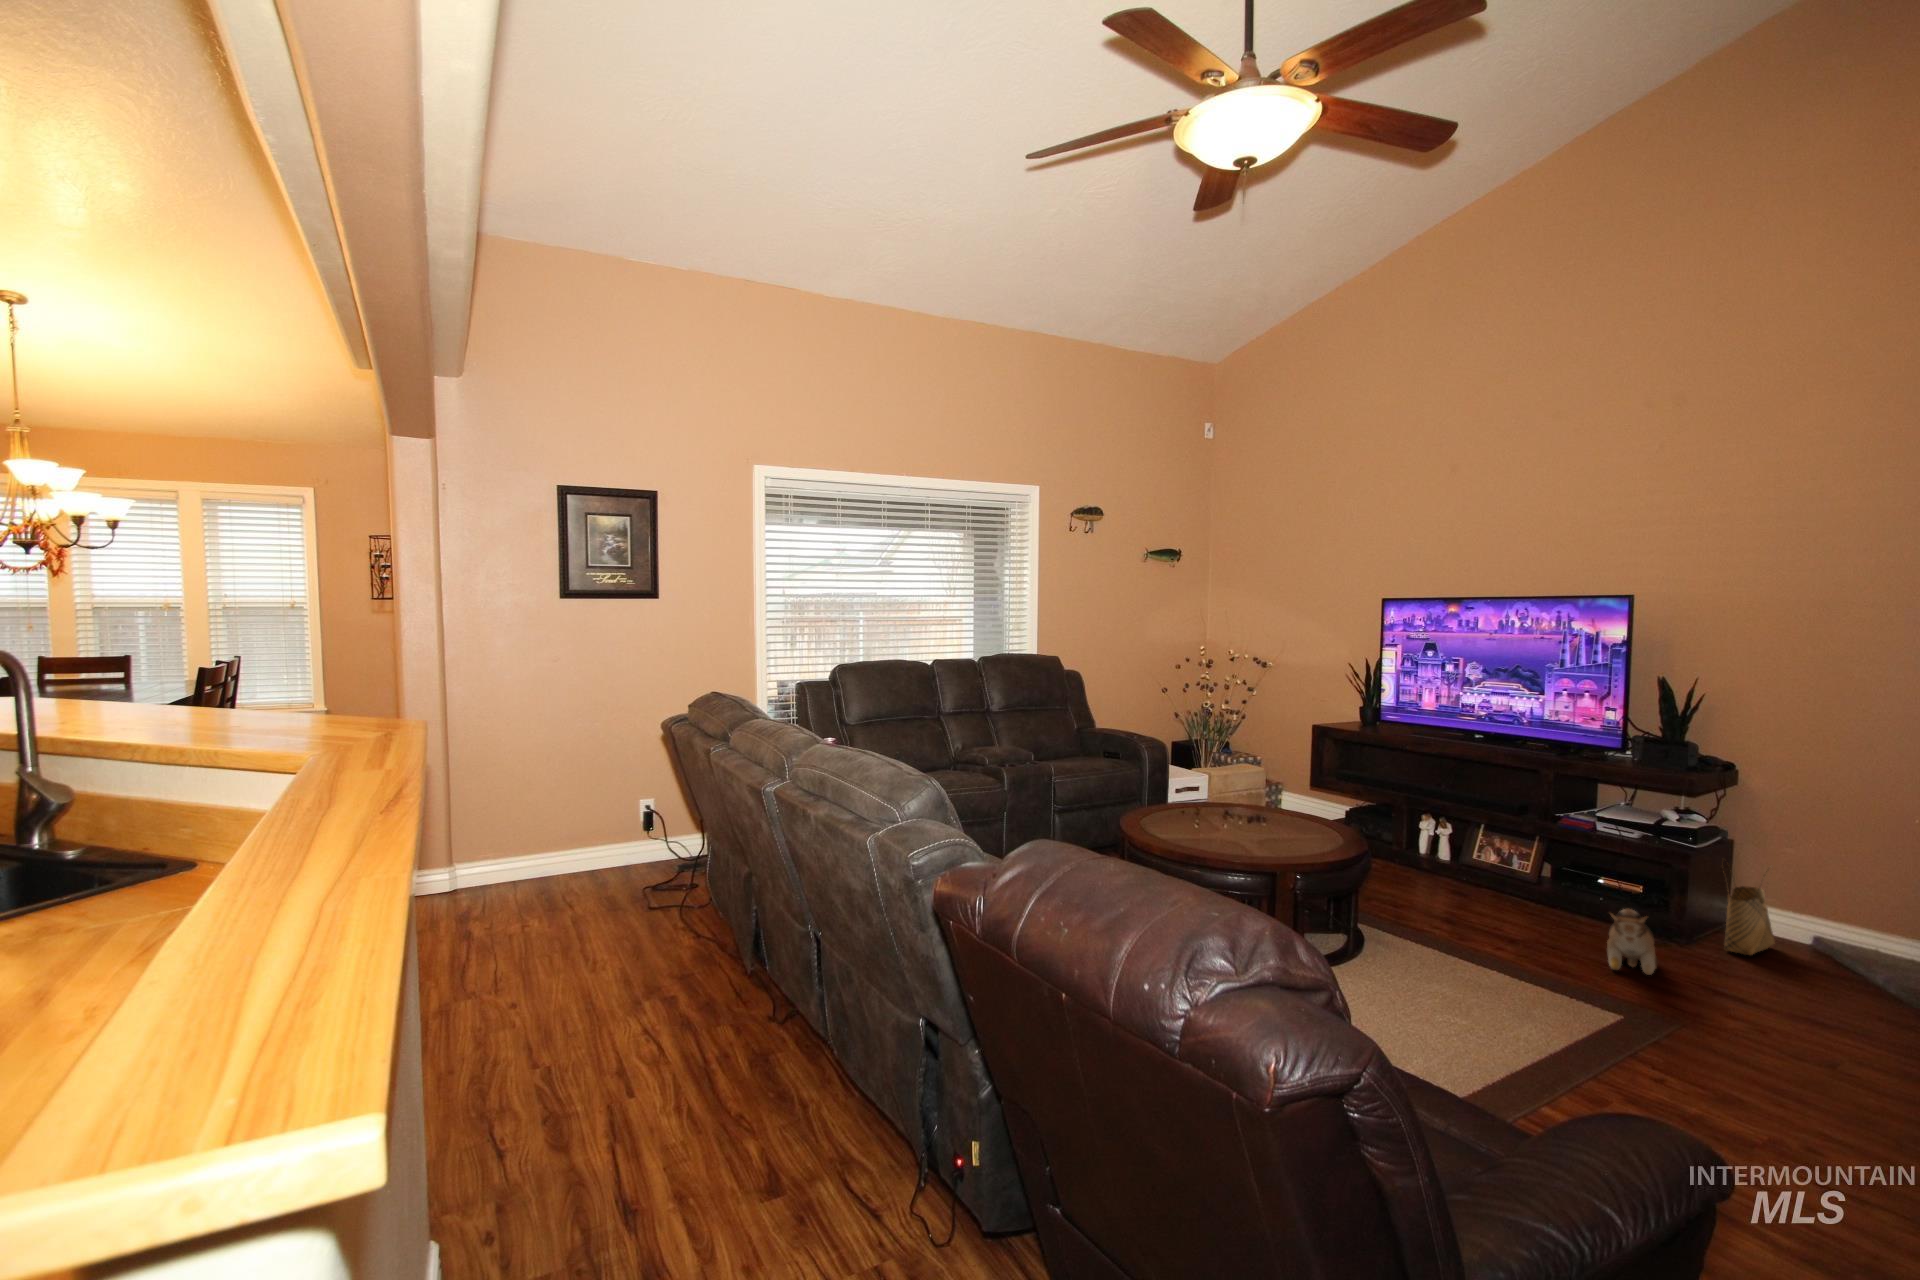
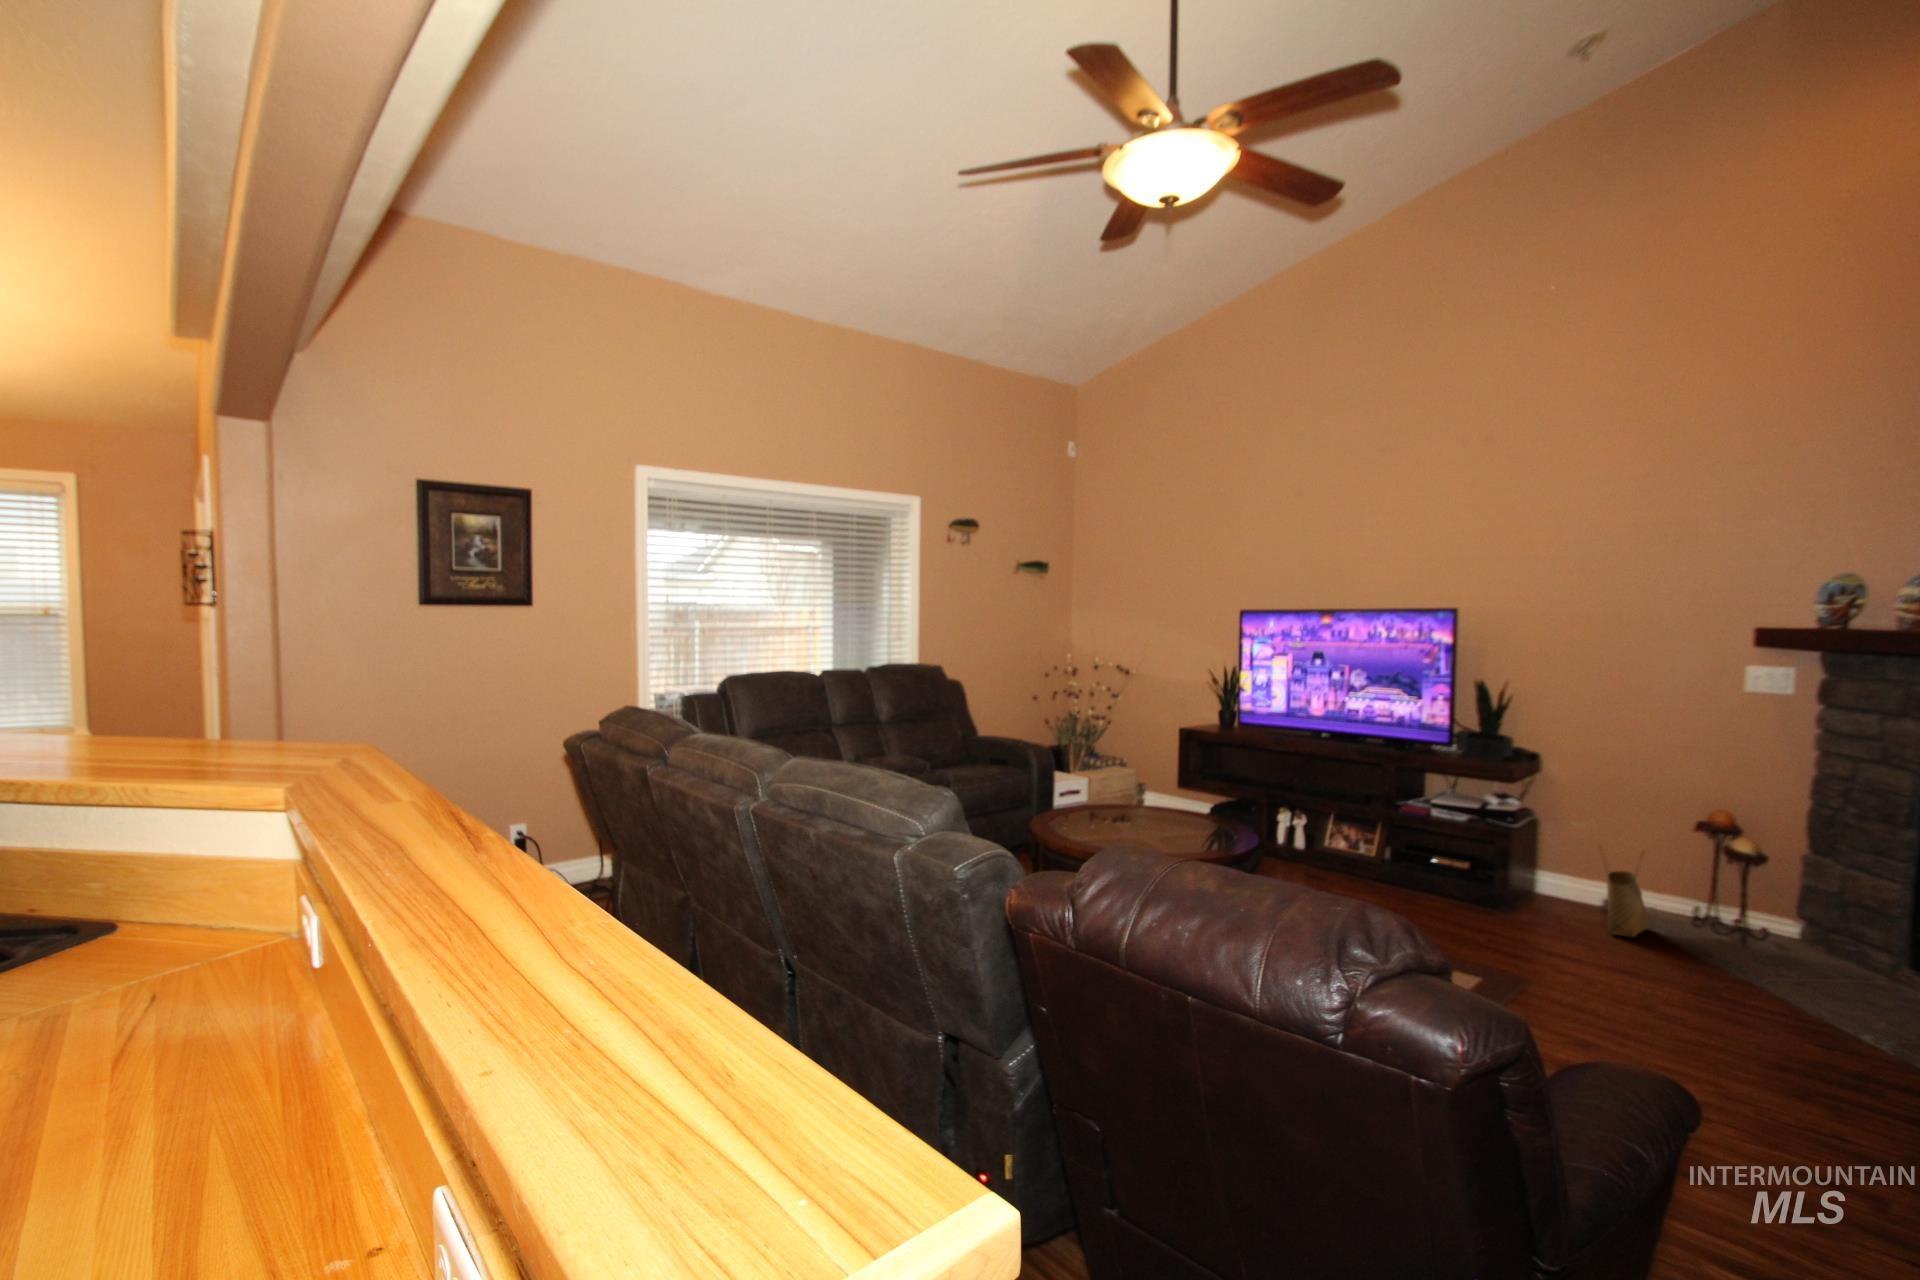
plush toy: present [1607,908,1658,975] -> none [1513,897,1561,962]

